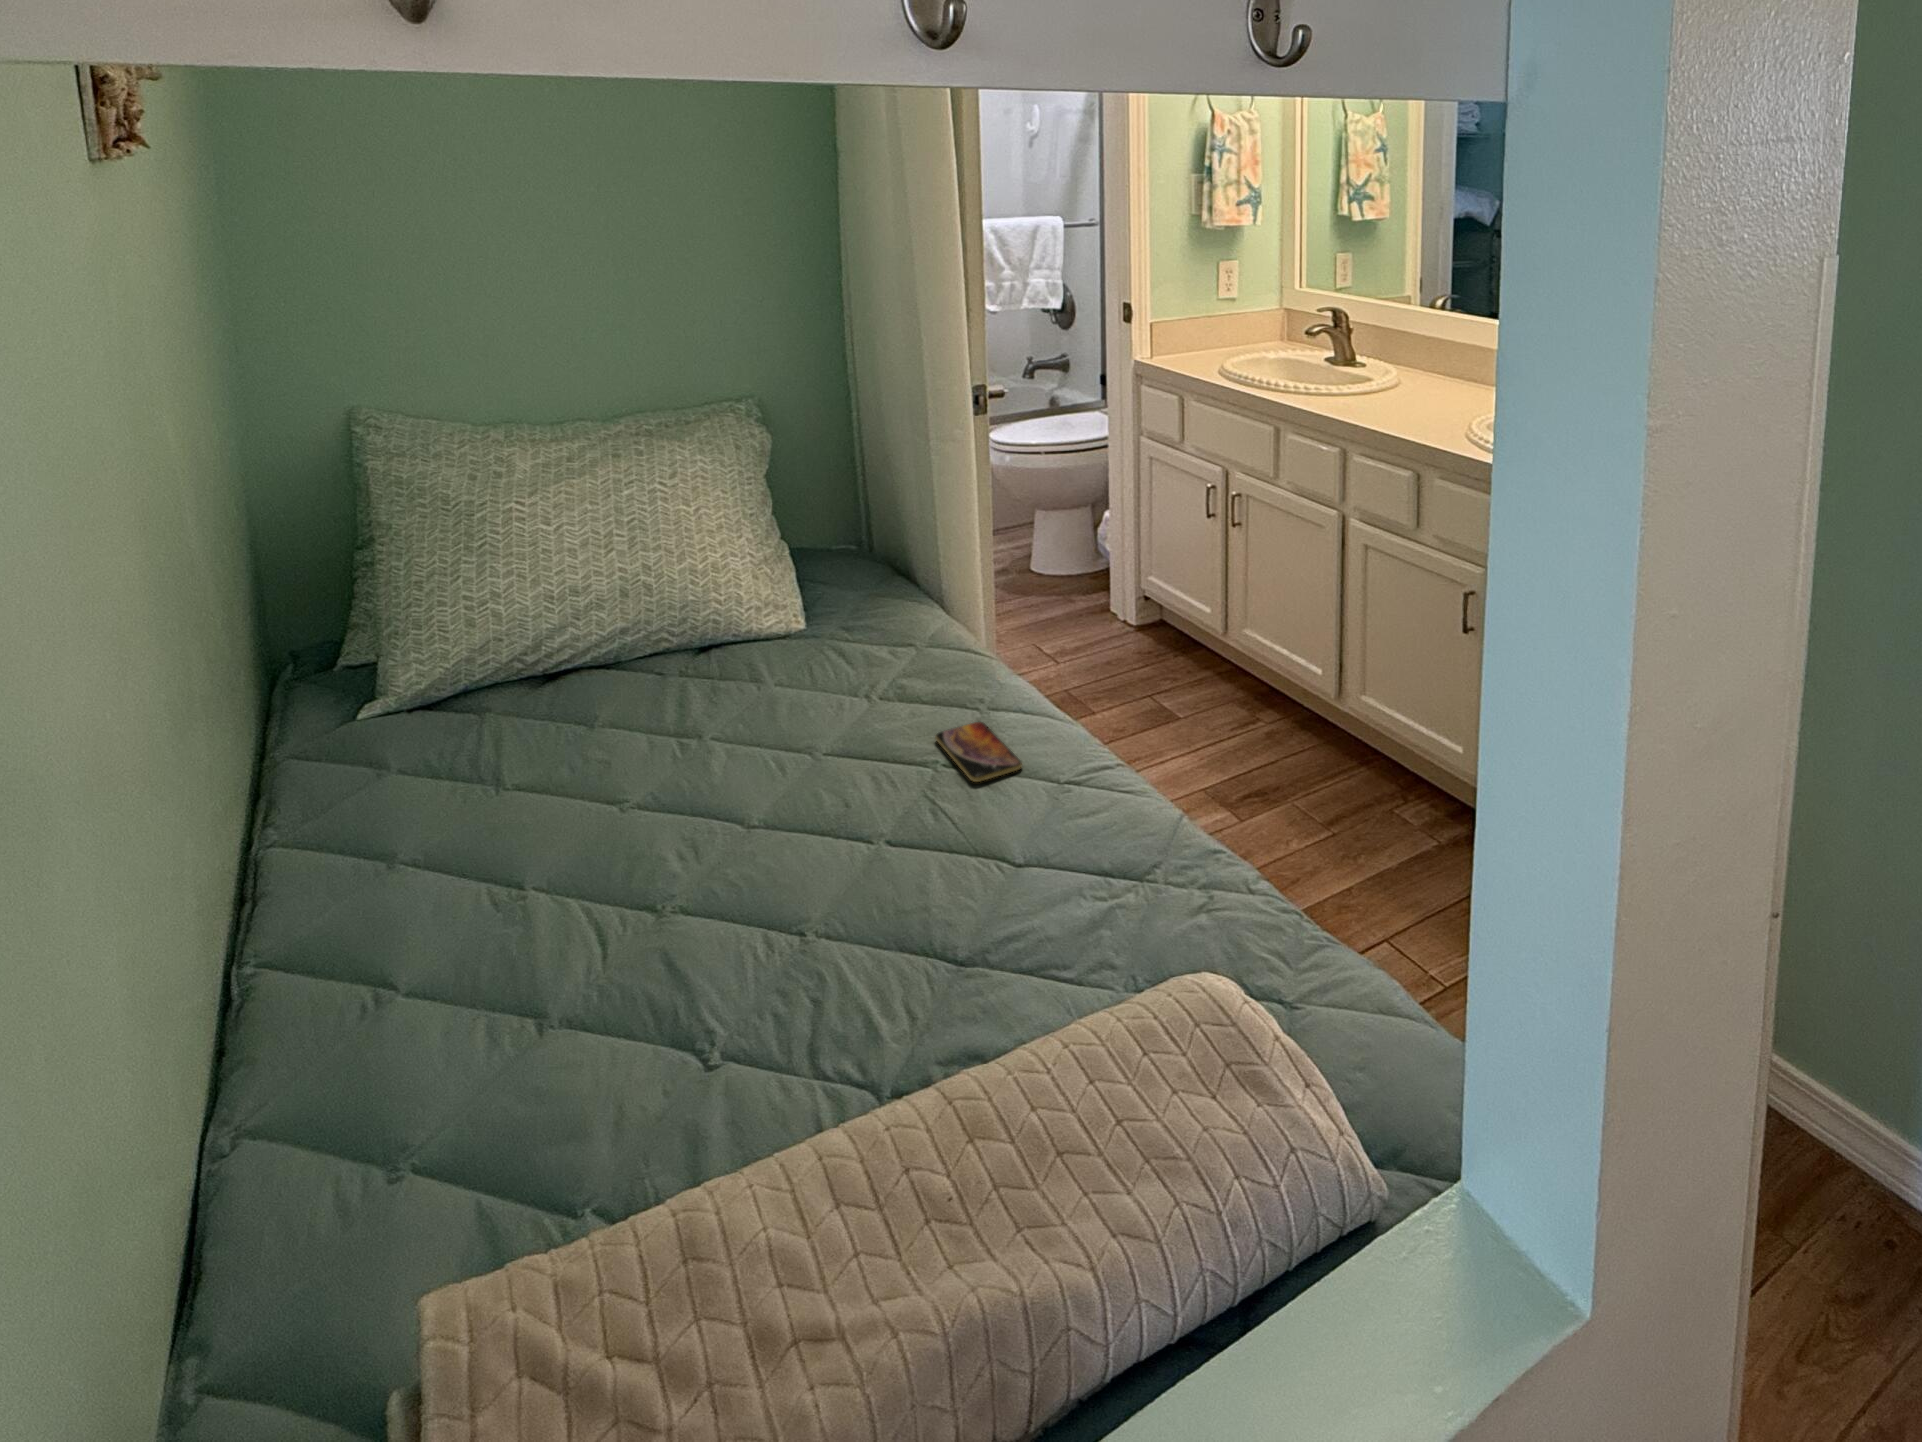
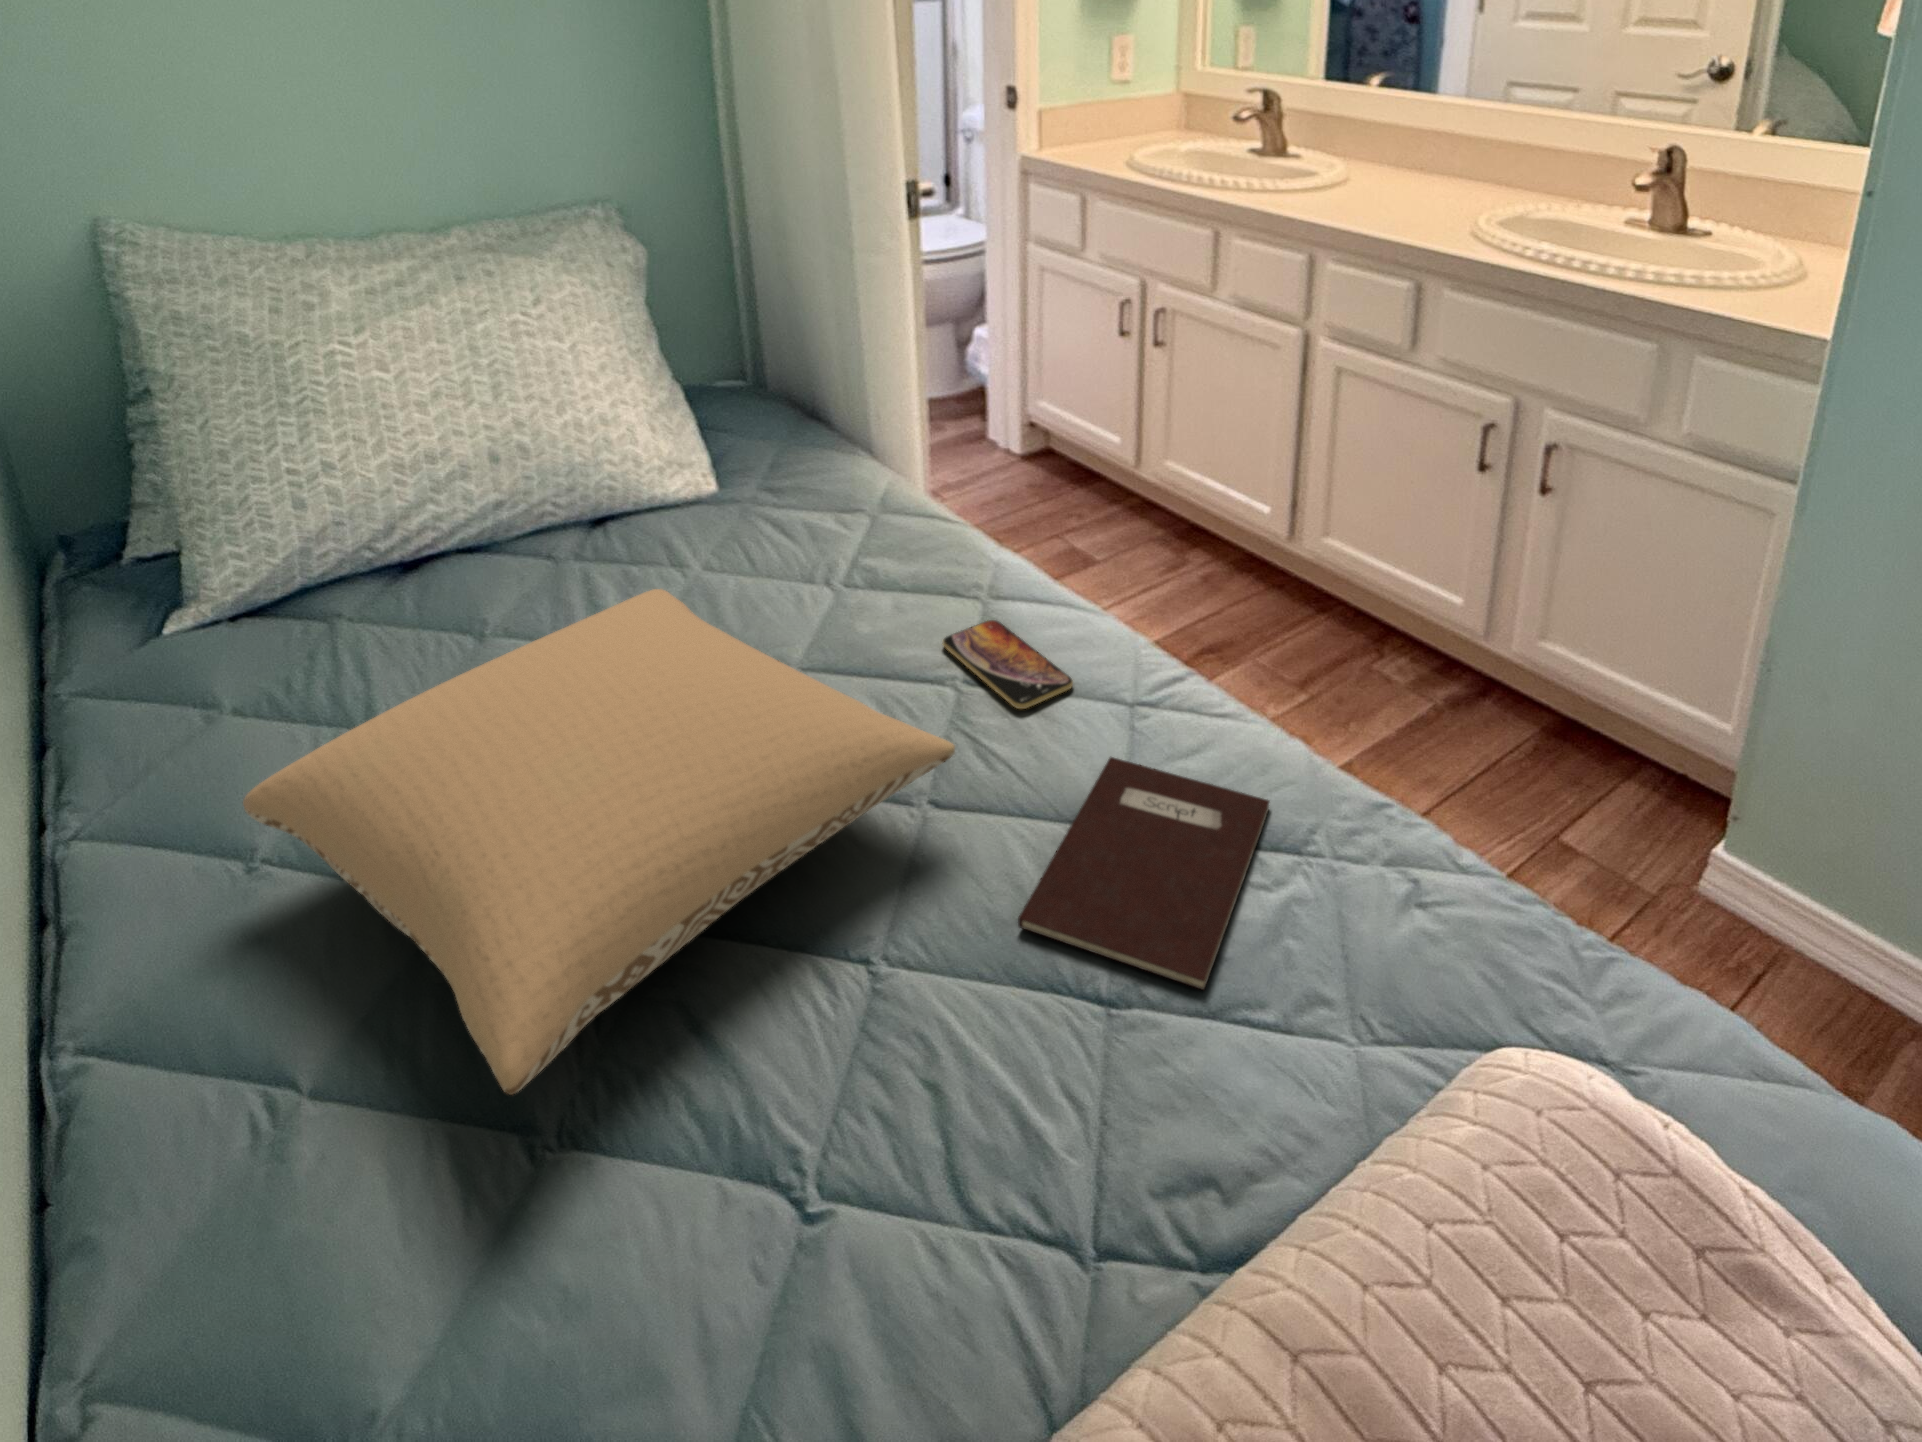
pillow: none [389,687,896,978] -> present [243,589,955,1095]
notebook: none [915,813,1131,956] -> present [1018,757,1270,990]

